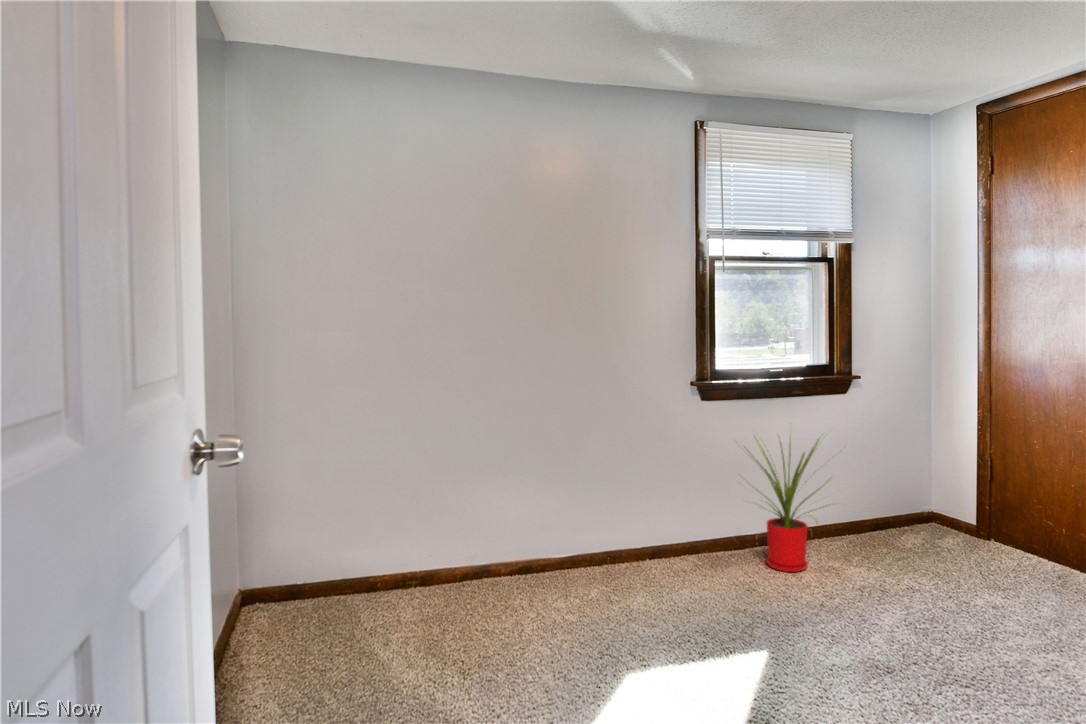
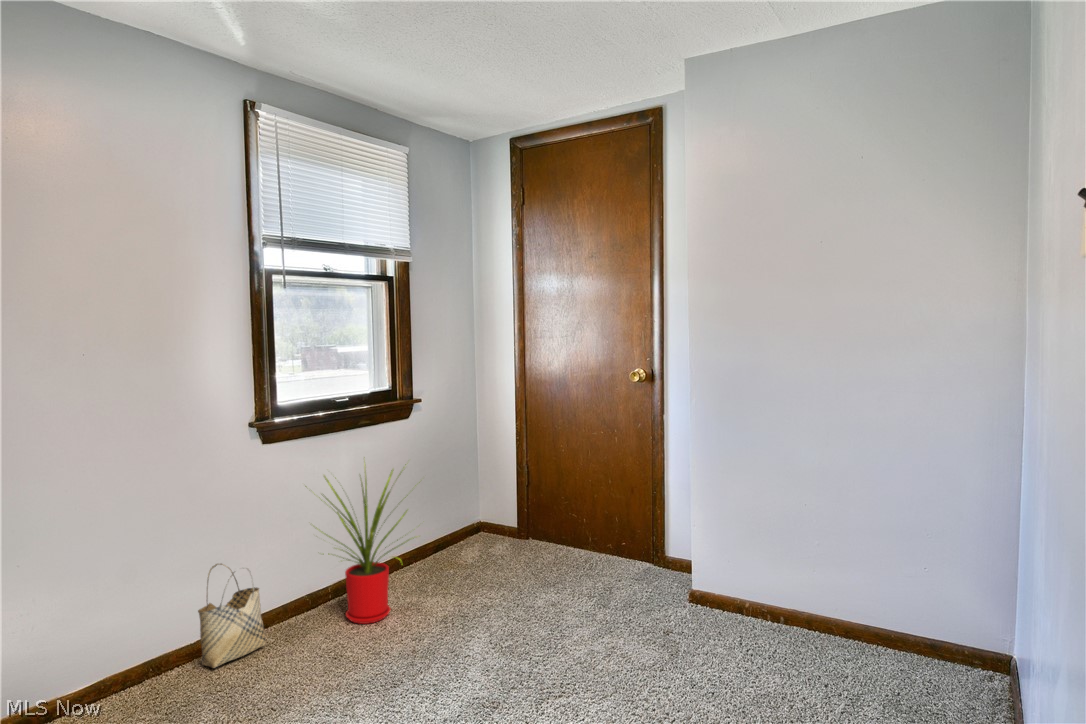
woven basket: none [644,490,695,569] -> present [198,564,266,668]

